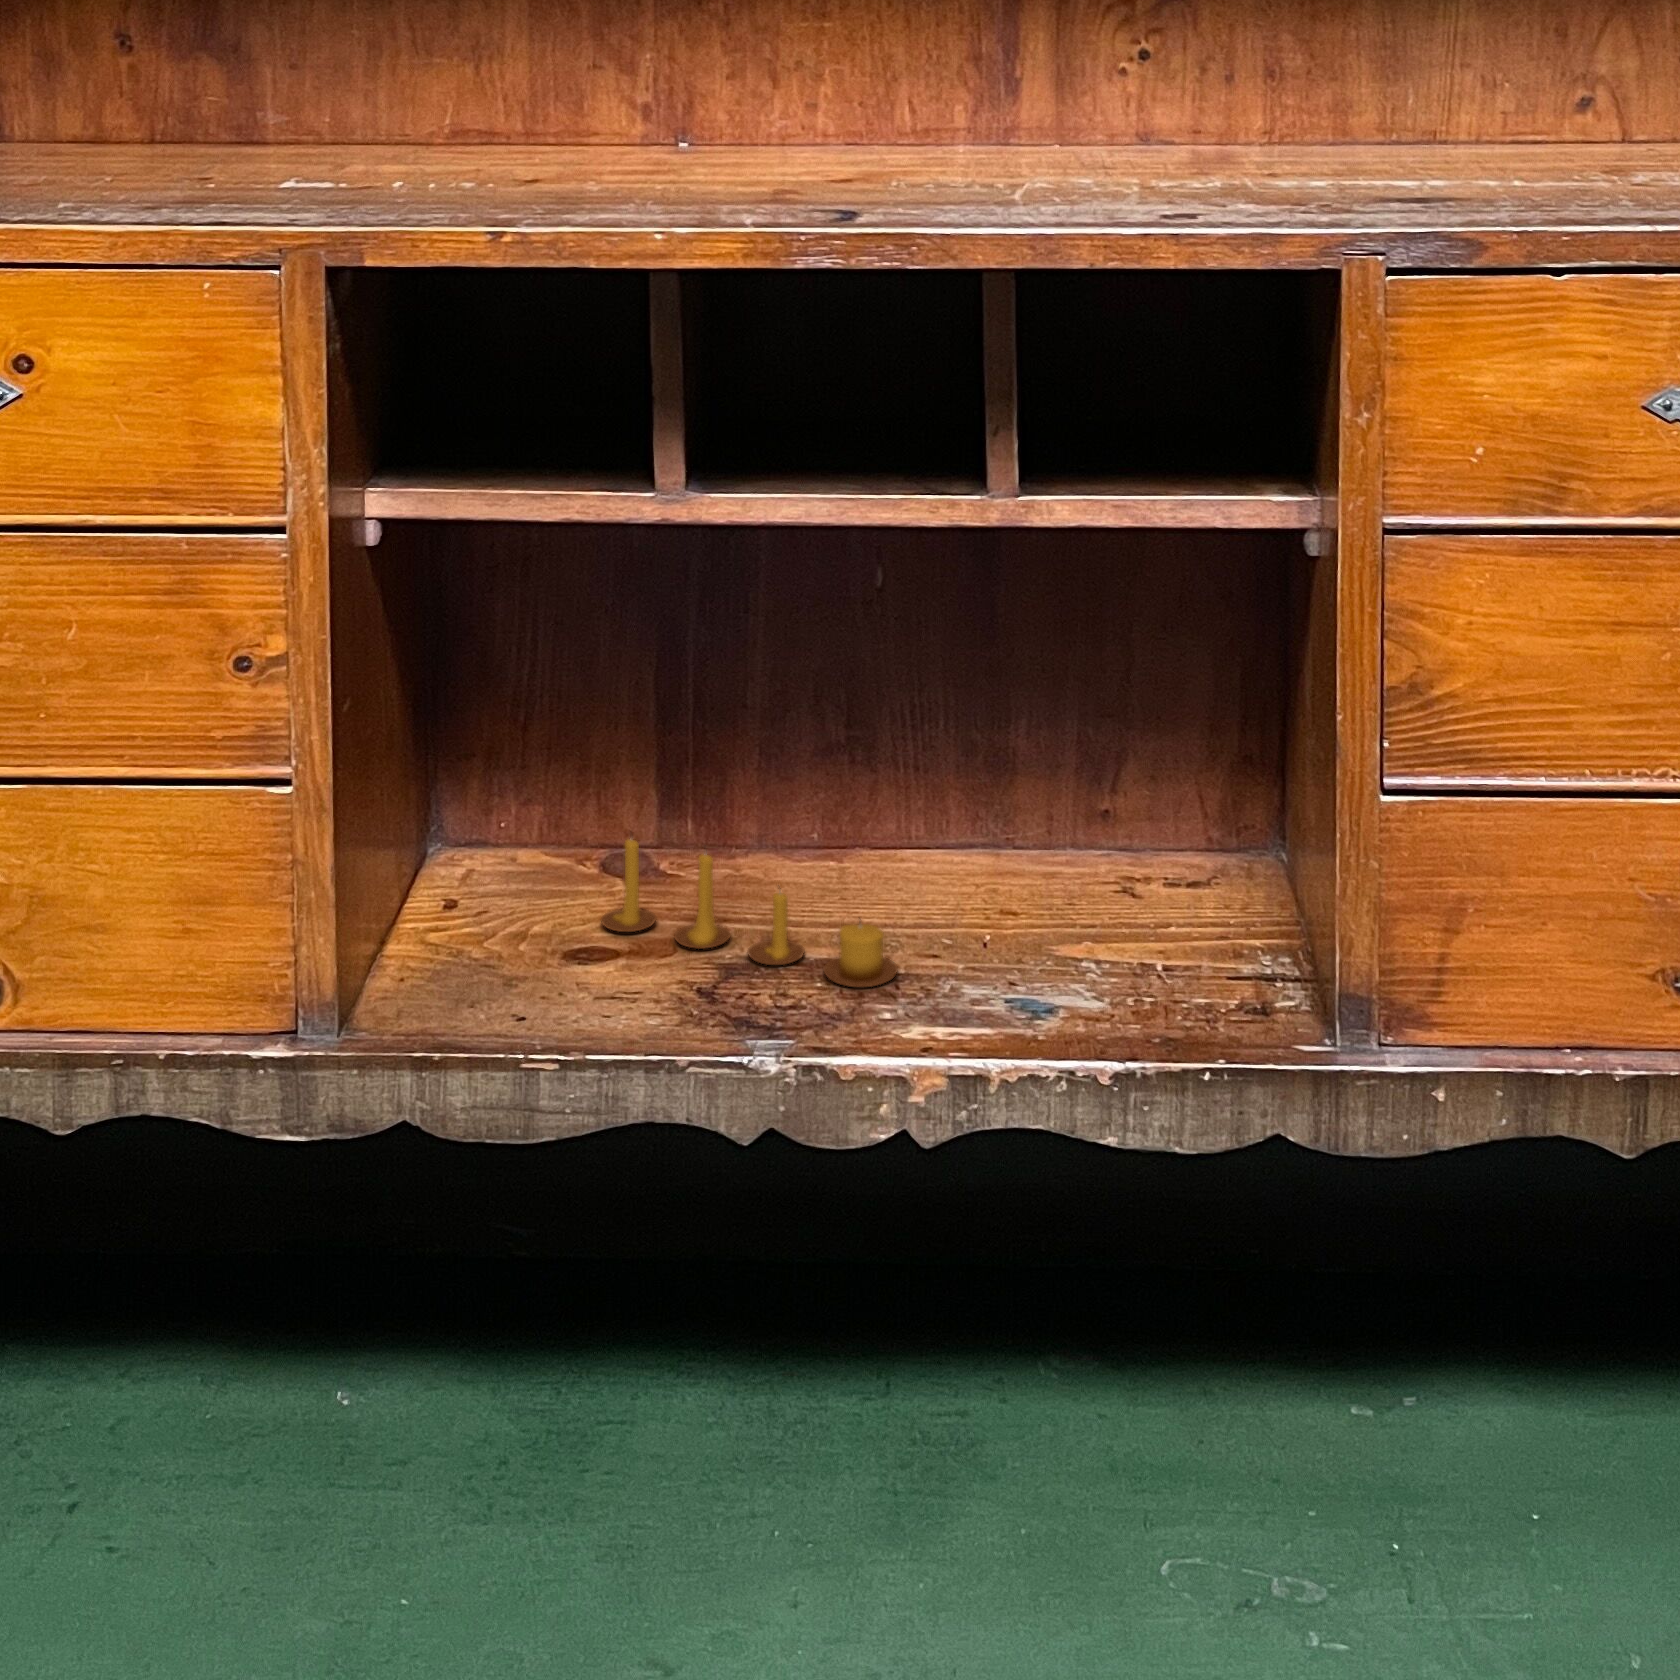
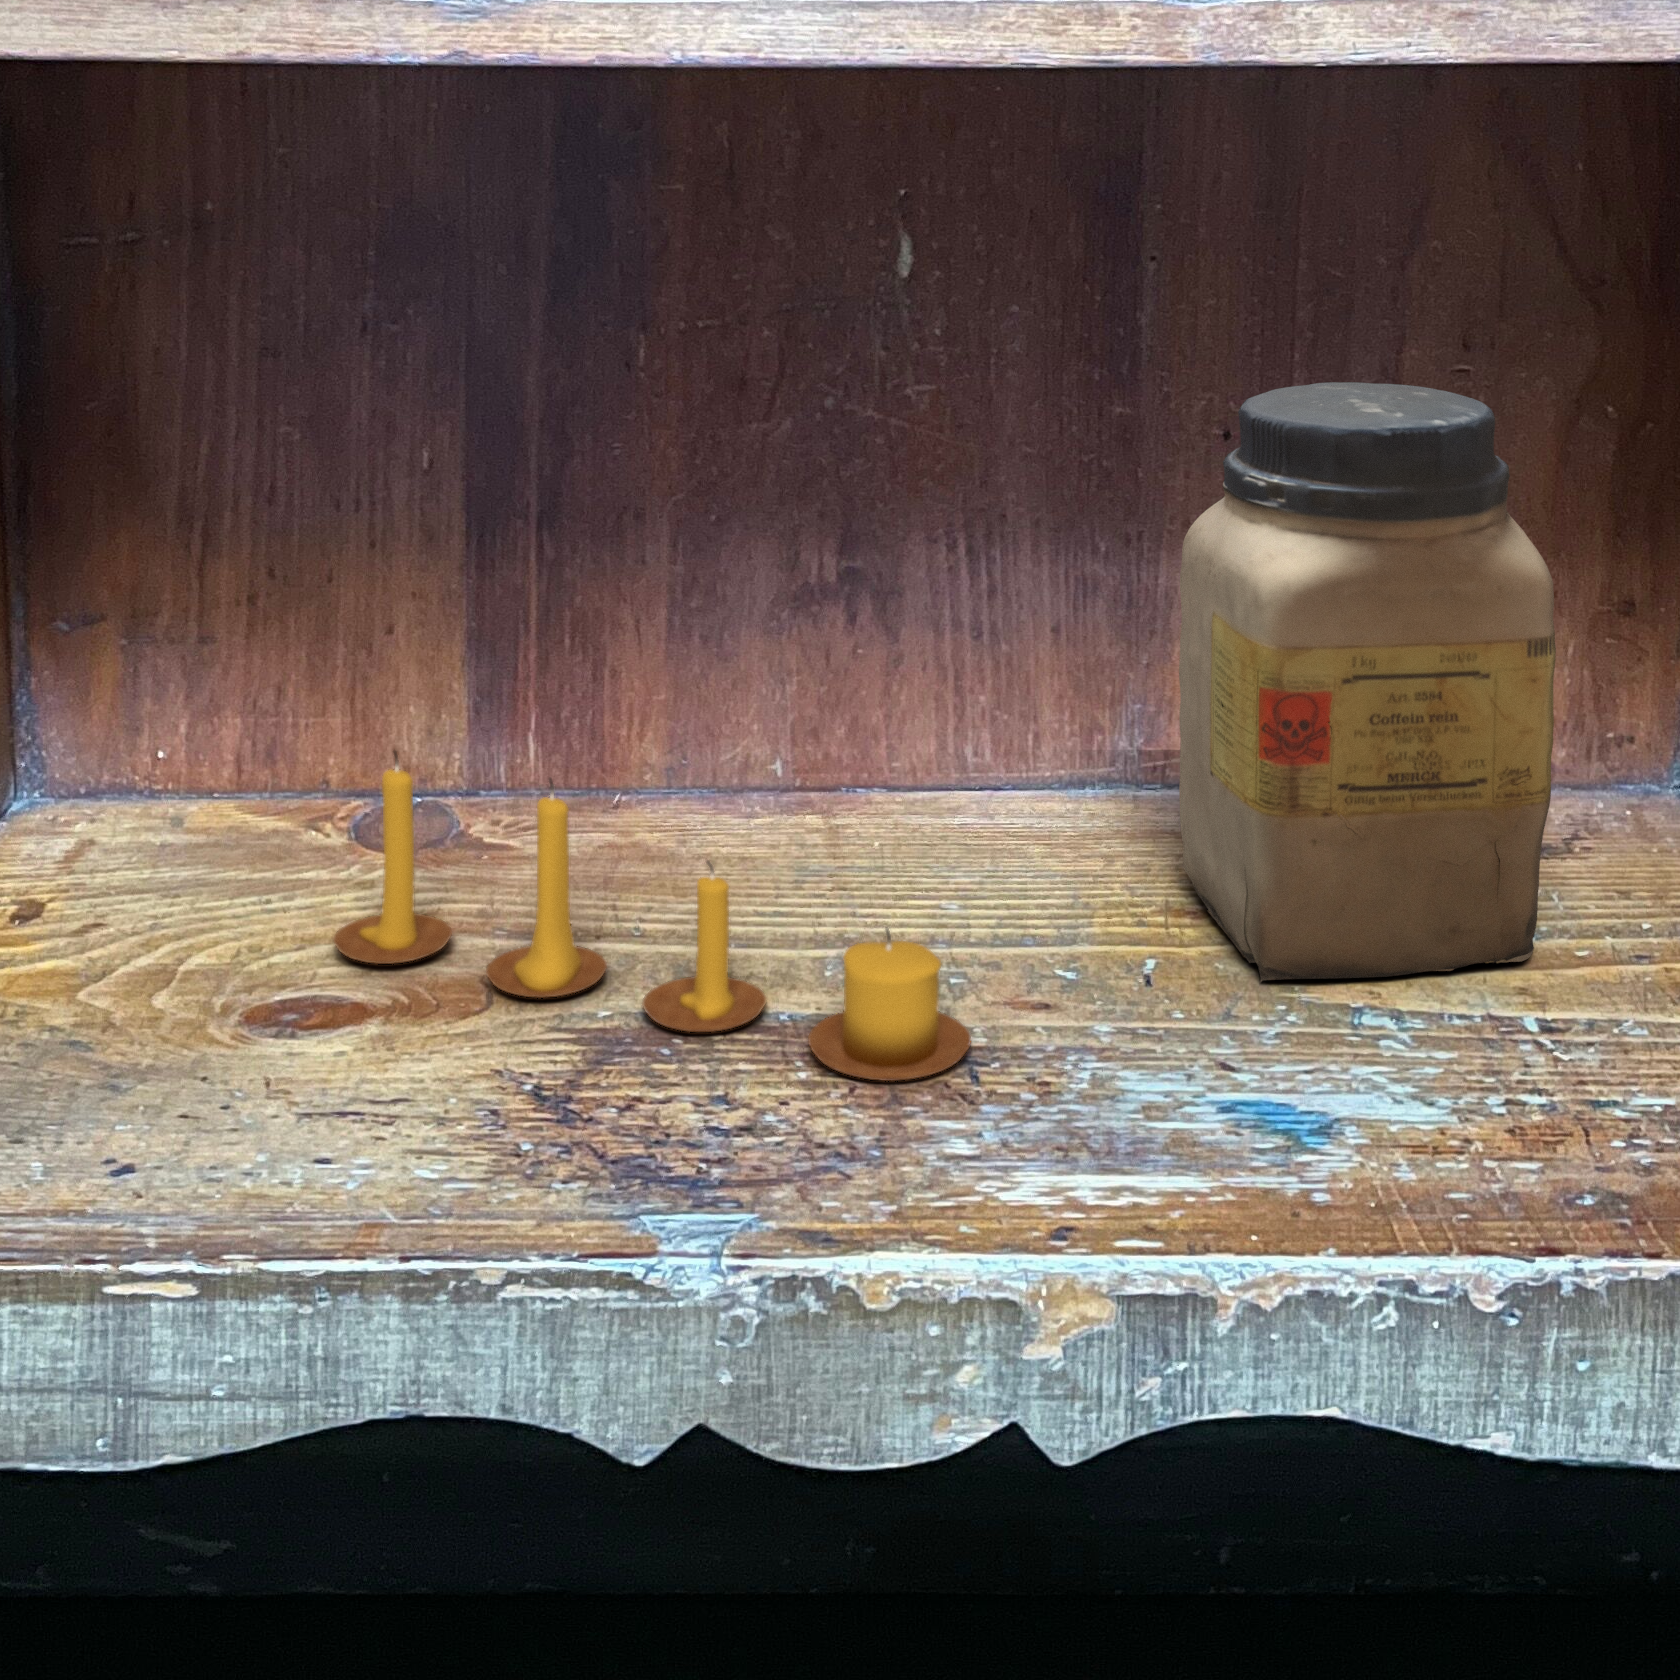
jar: none [1010,654,1180,947] -> present [1179,382,1556,982]

